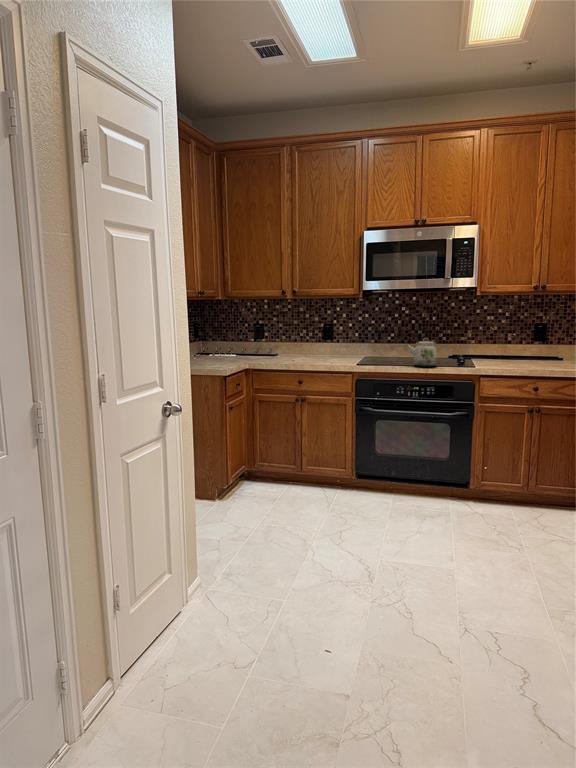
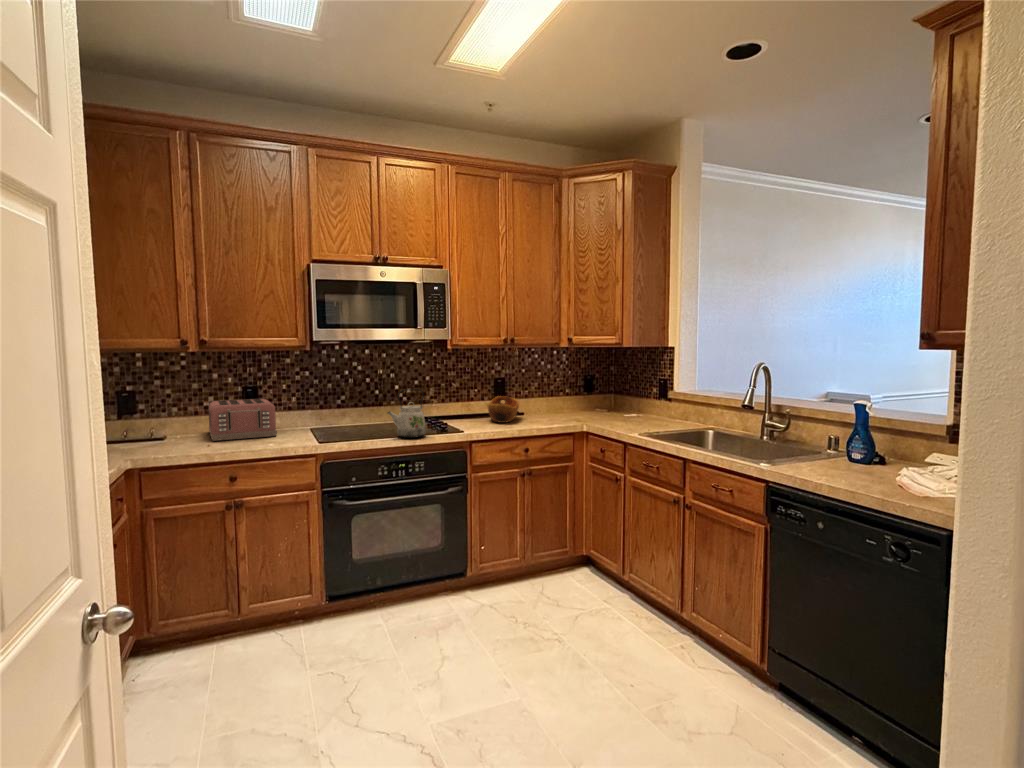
toaster: none [296,332,340,358] -> present [209,398,277,441]
wooden bowl: none [513,341,550,364] -> present [488,396,519,423]

